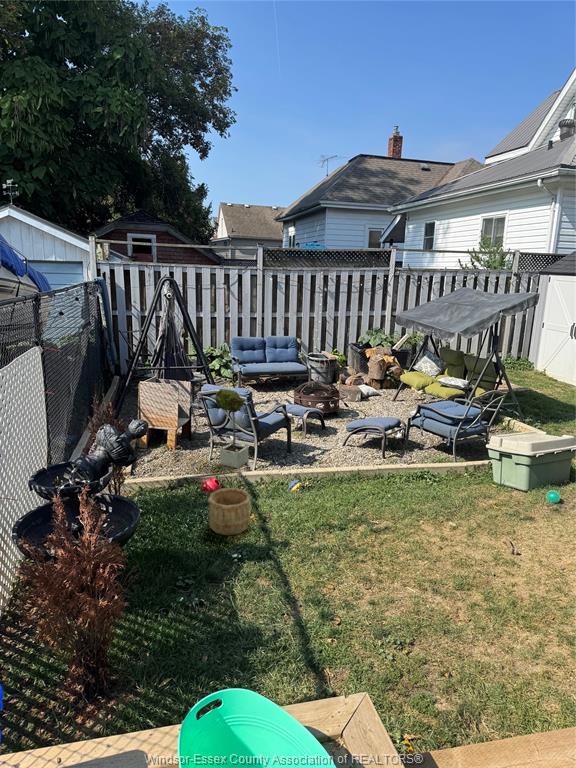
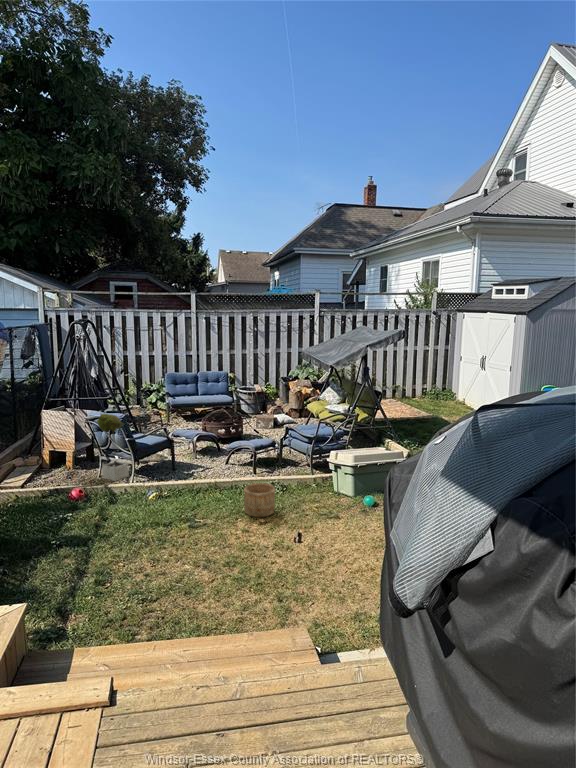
wooden bucket: present [208,488,250,535] -> present [244,483,276,517]

